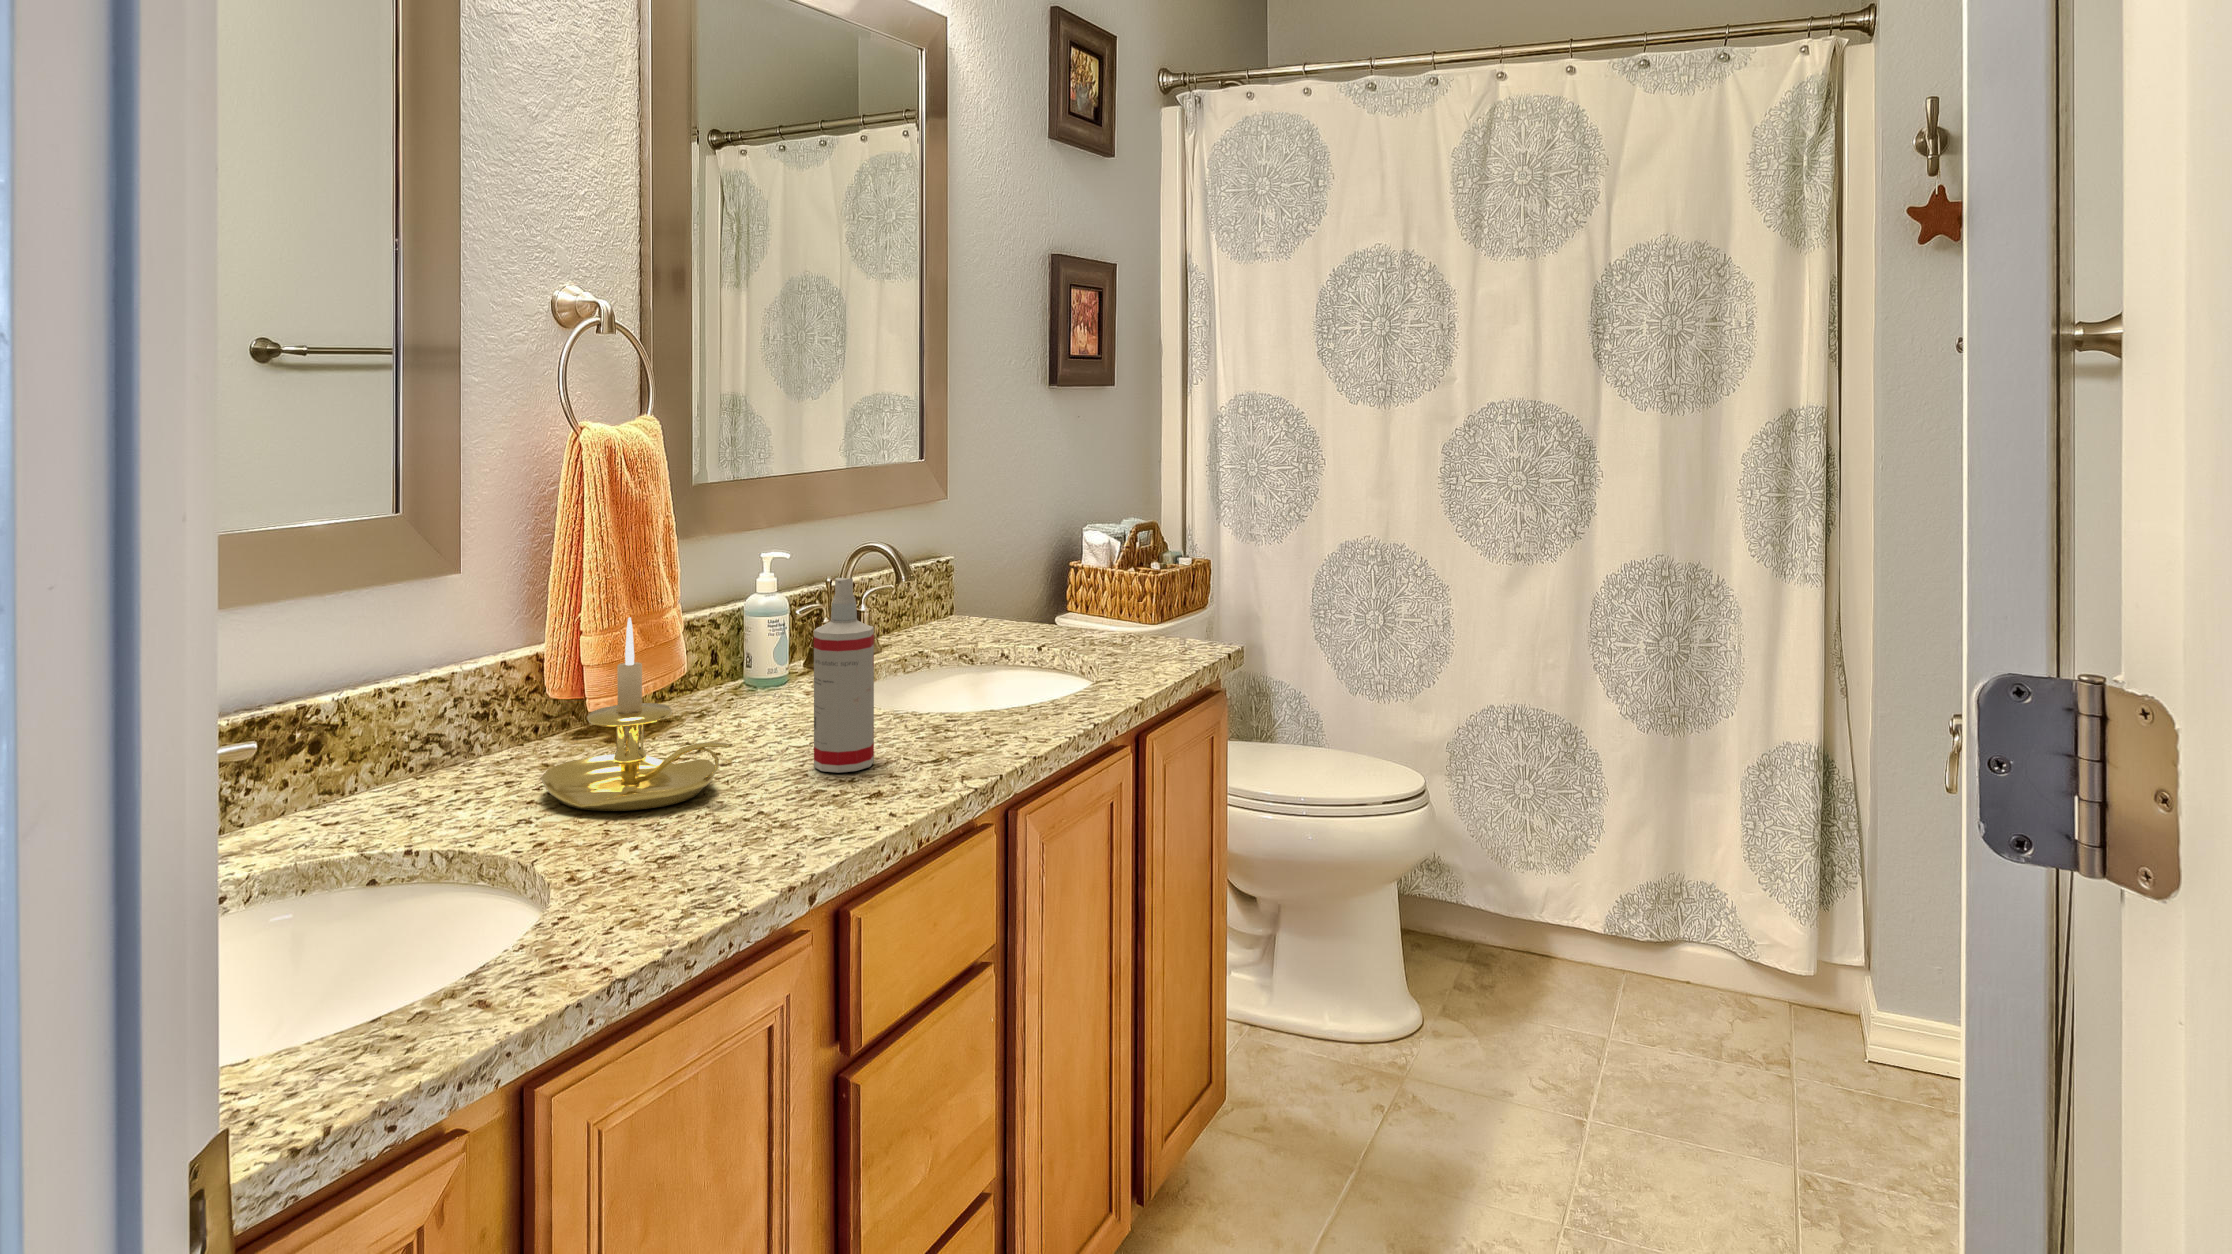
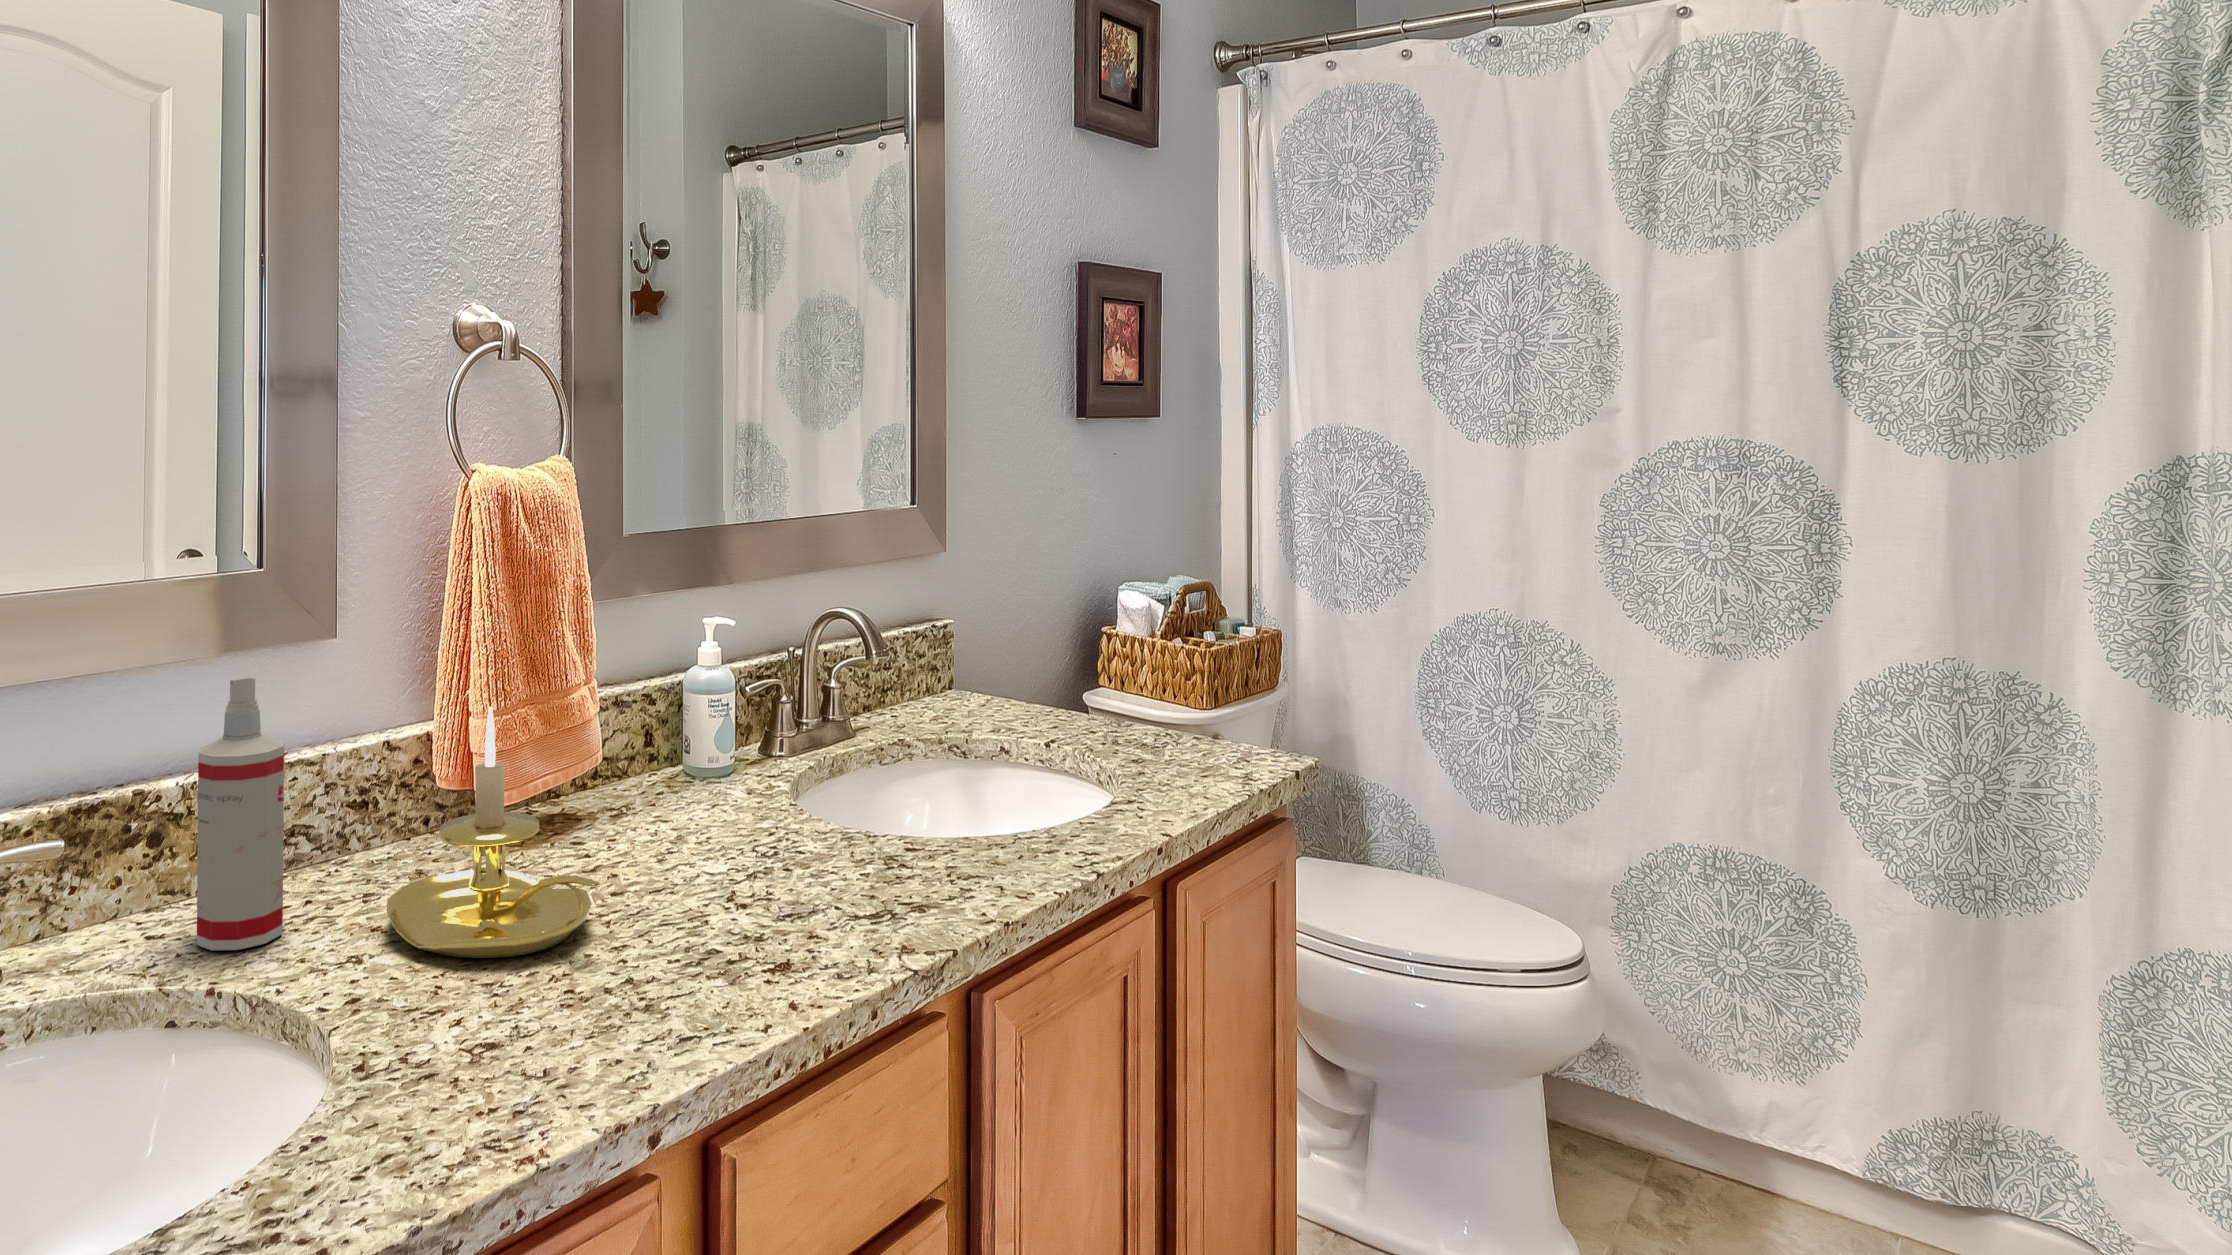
spray bottle: present [814,578,874,773] -> present [197,676,284,950]

